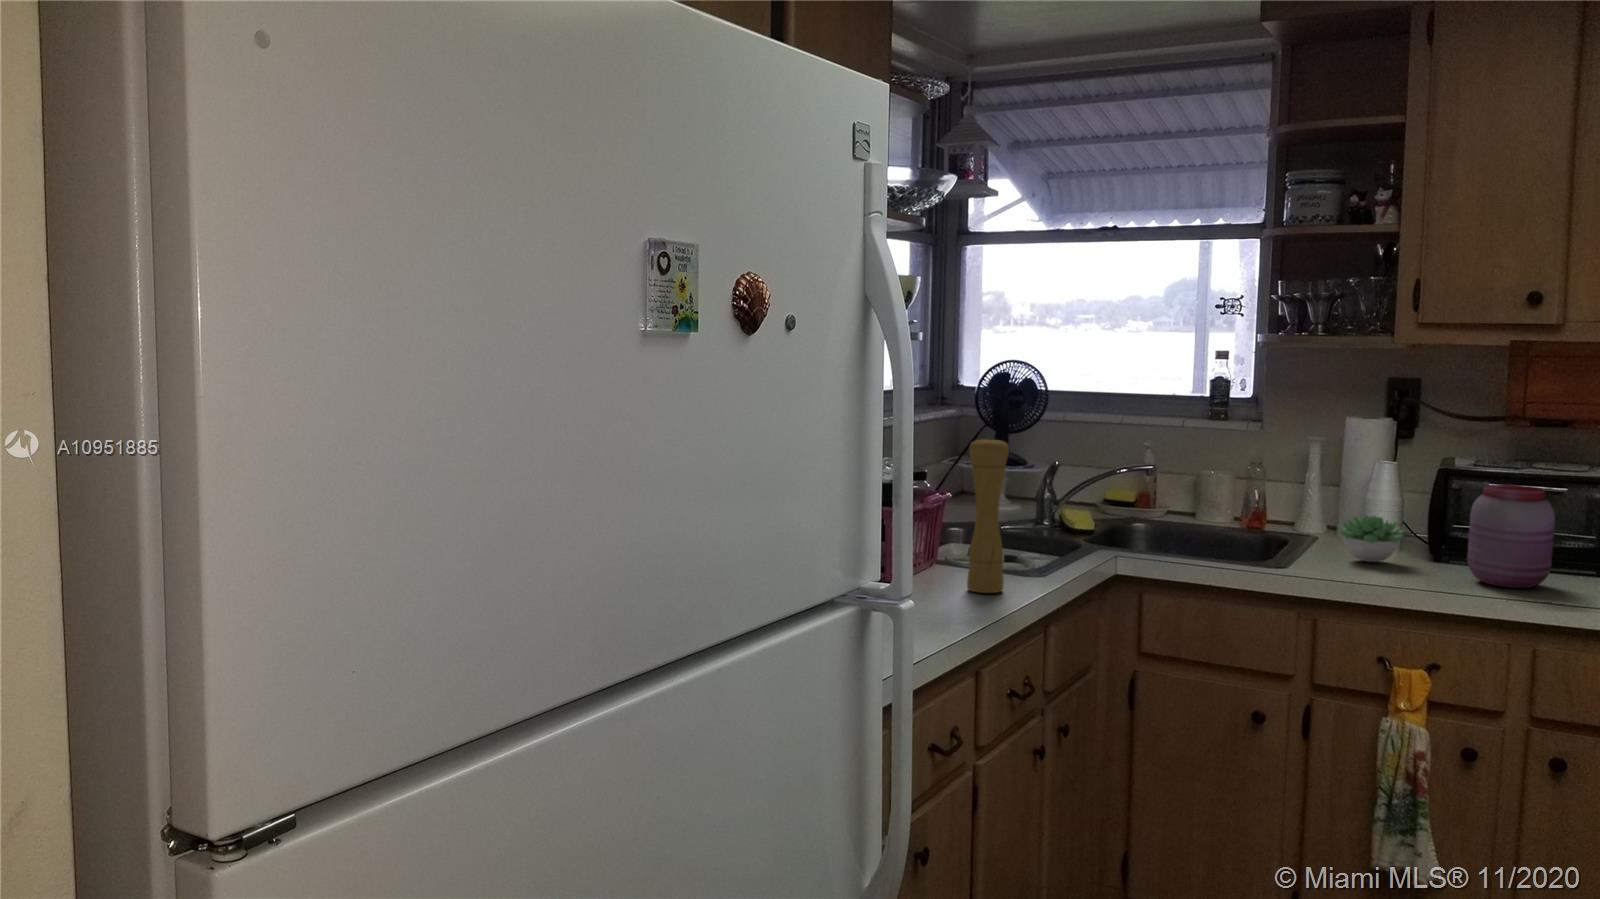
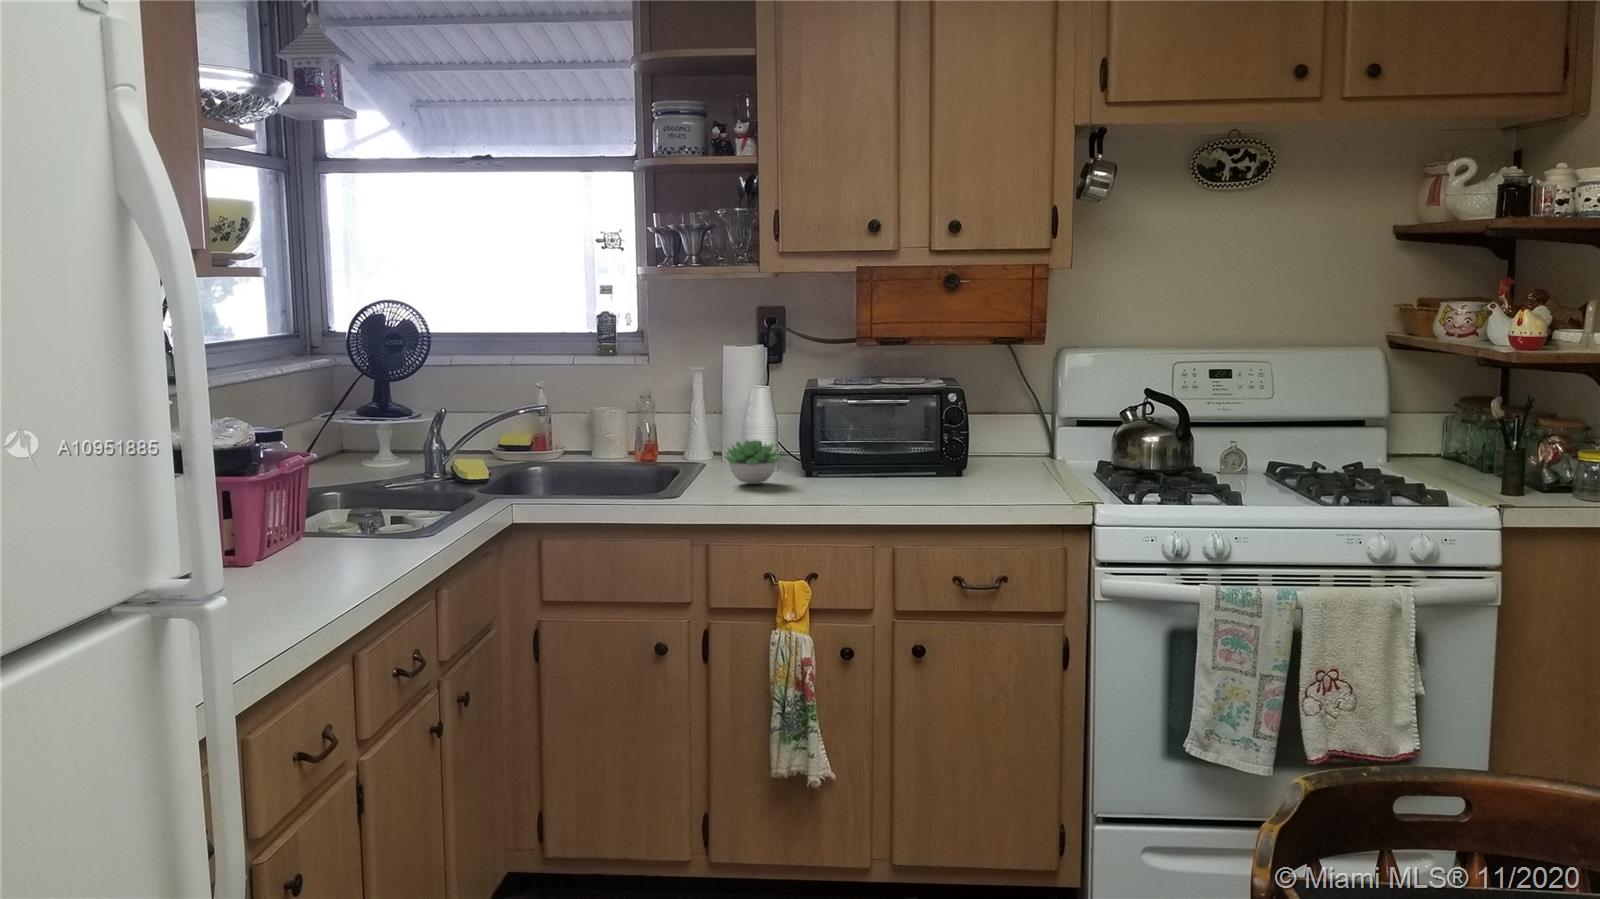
pepper mill: present [967,437,1009,593] -> none [325,385,381,565]
jar: present [1467,484,1555,588] -> none [834,401,900,495]

